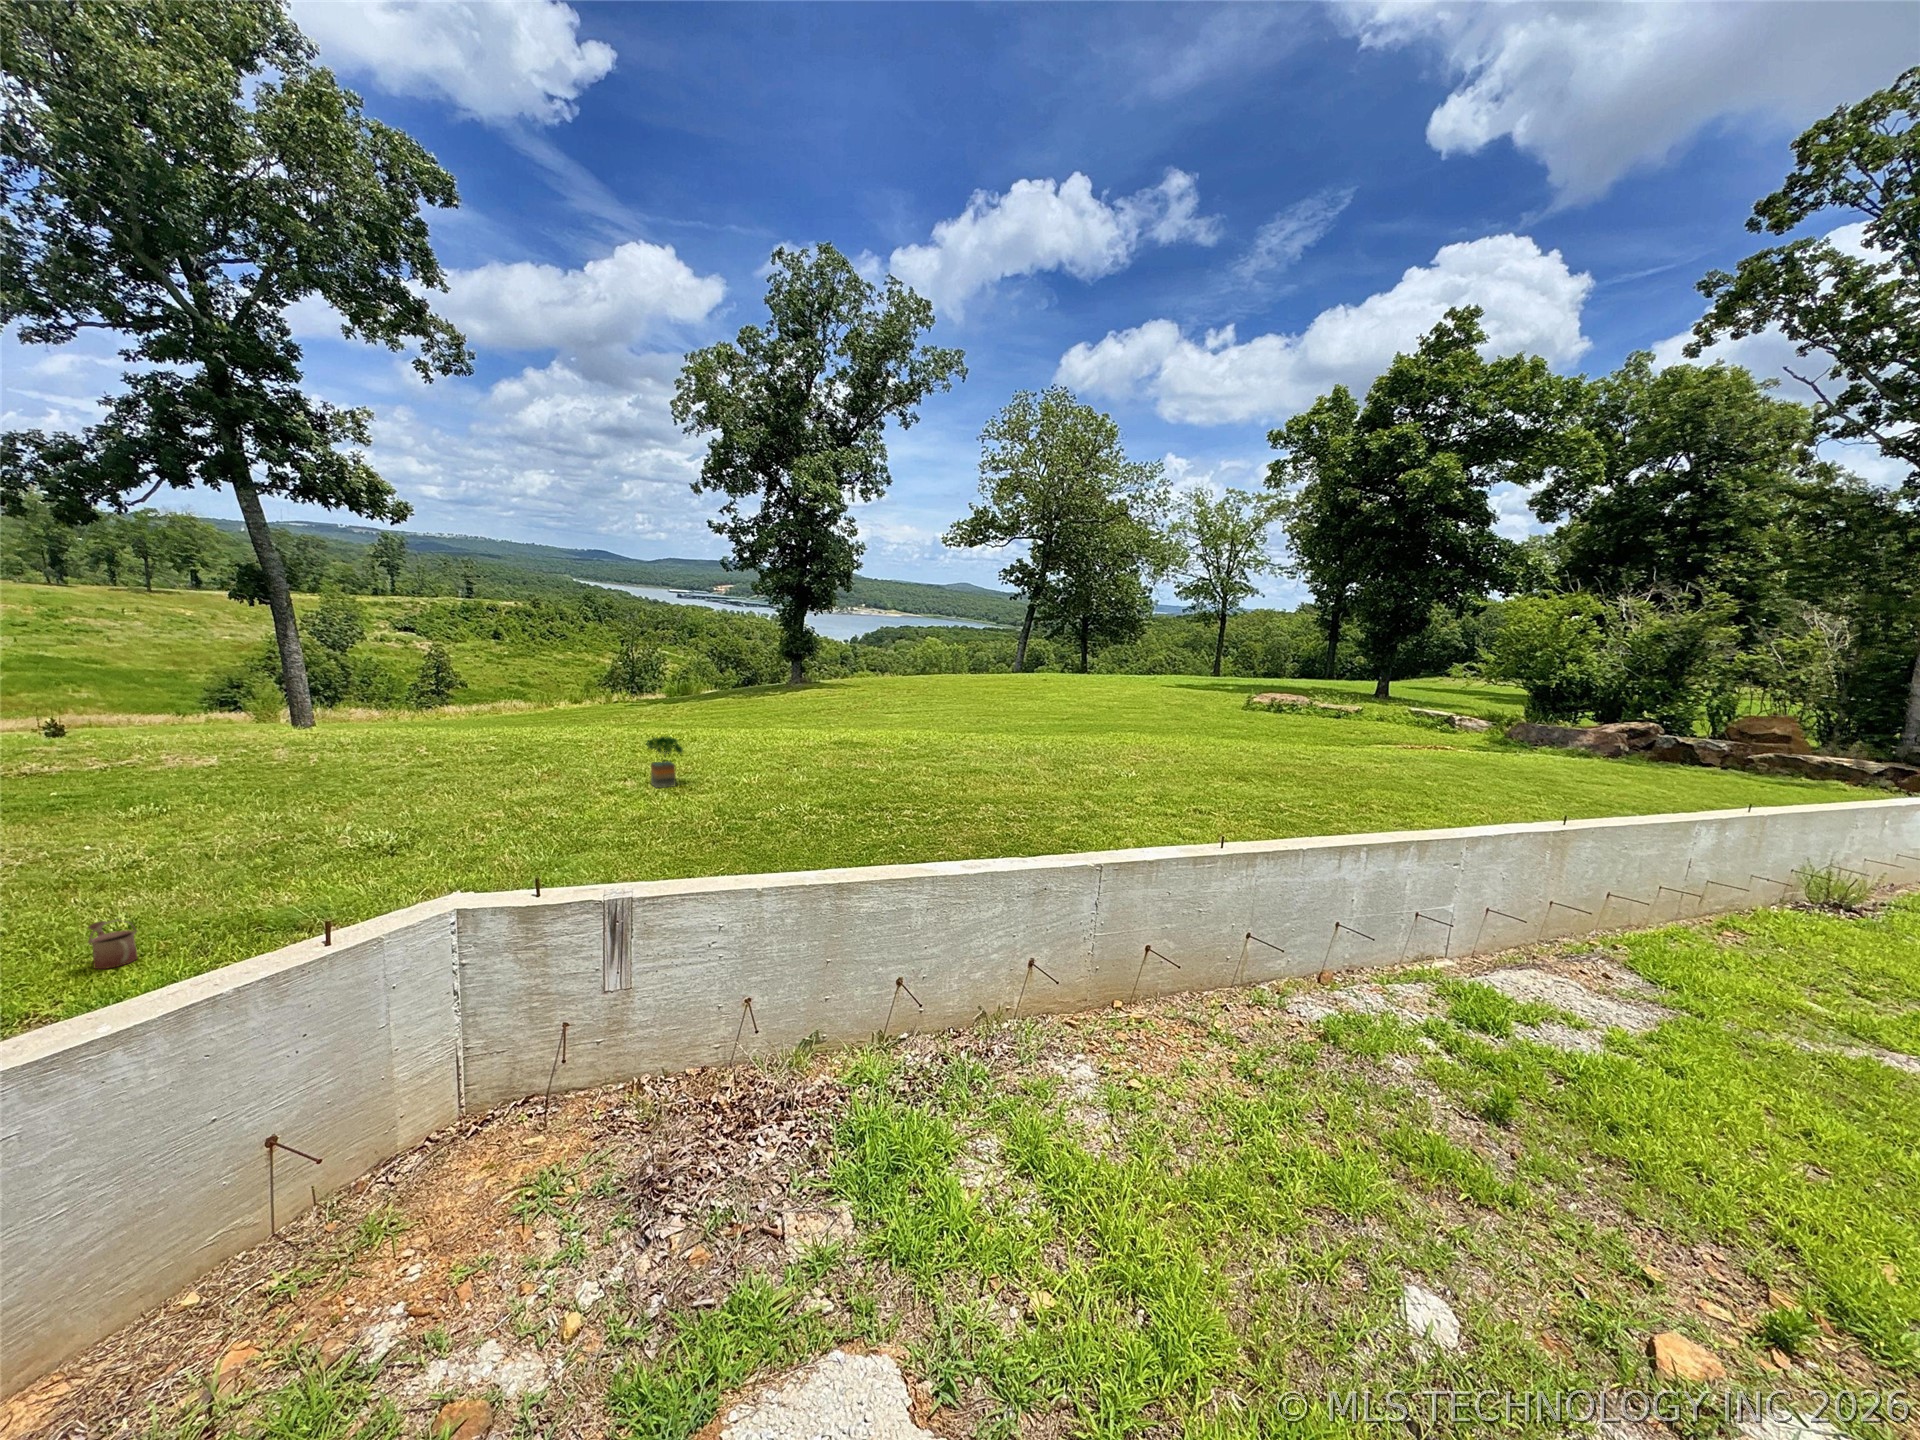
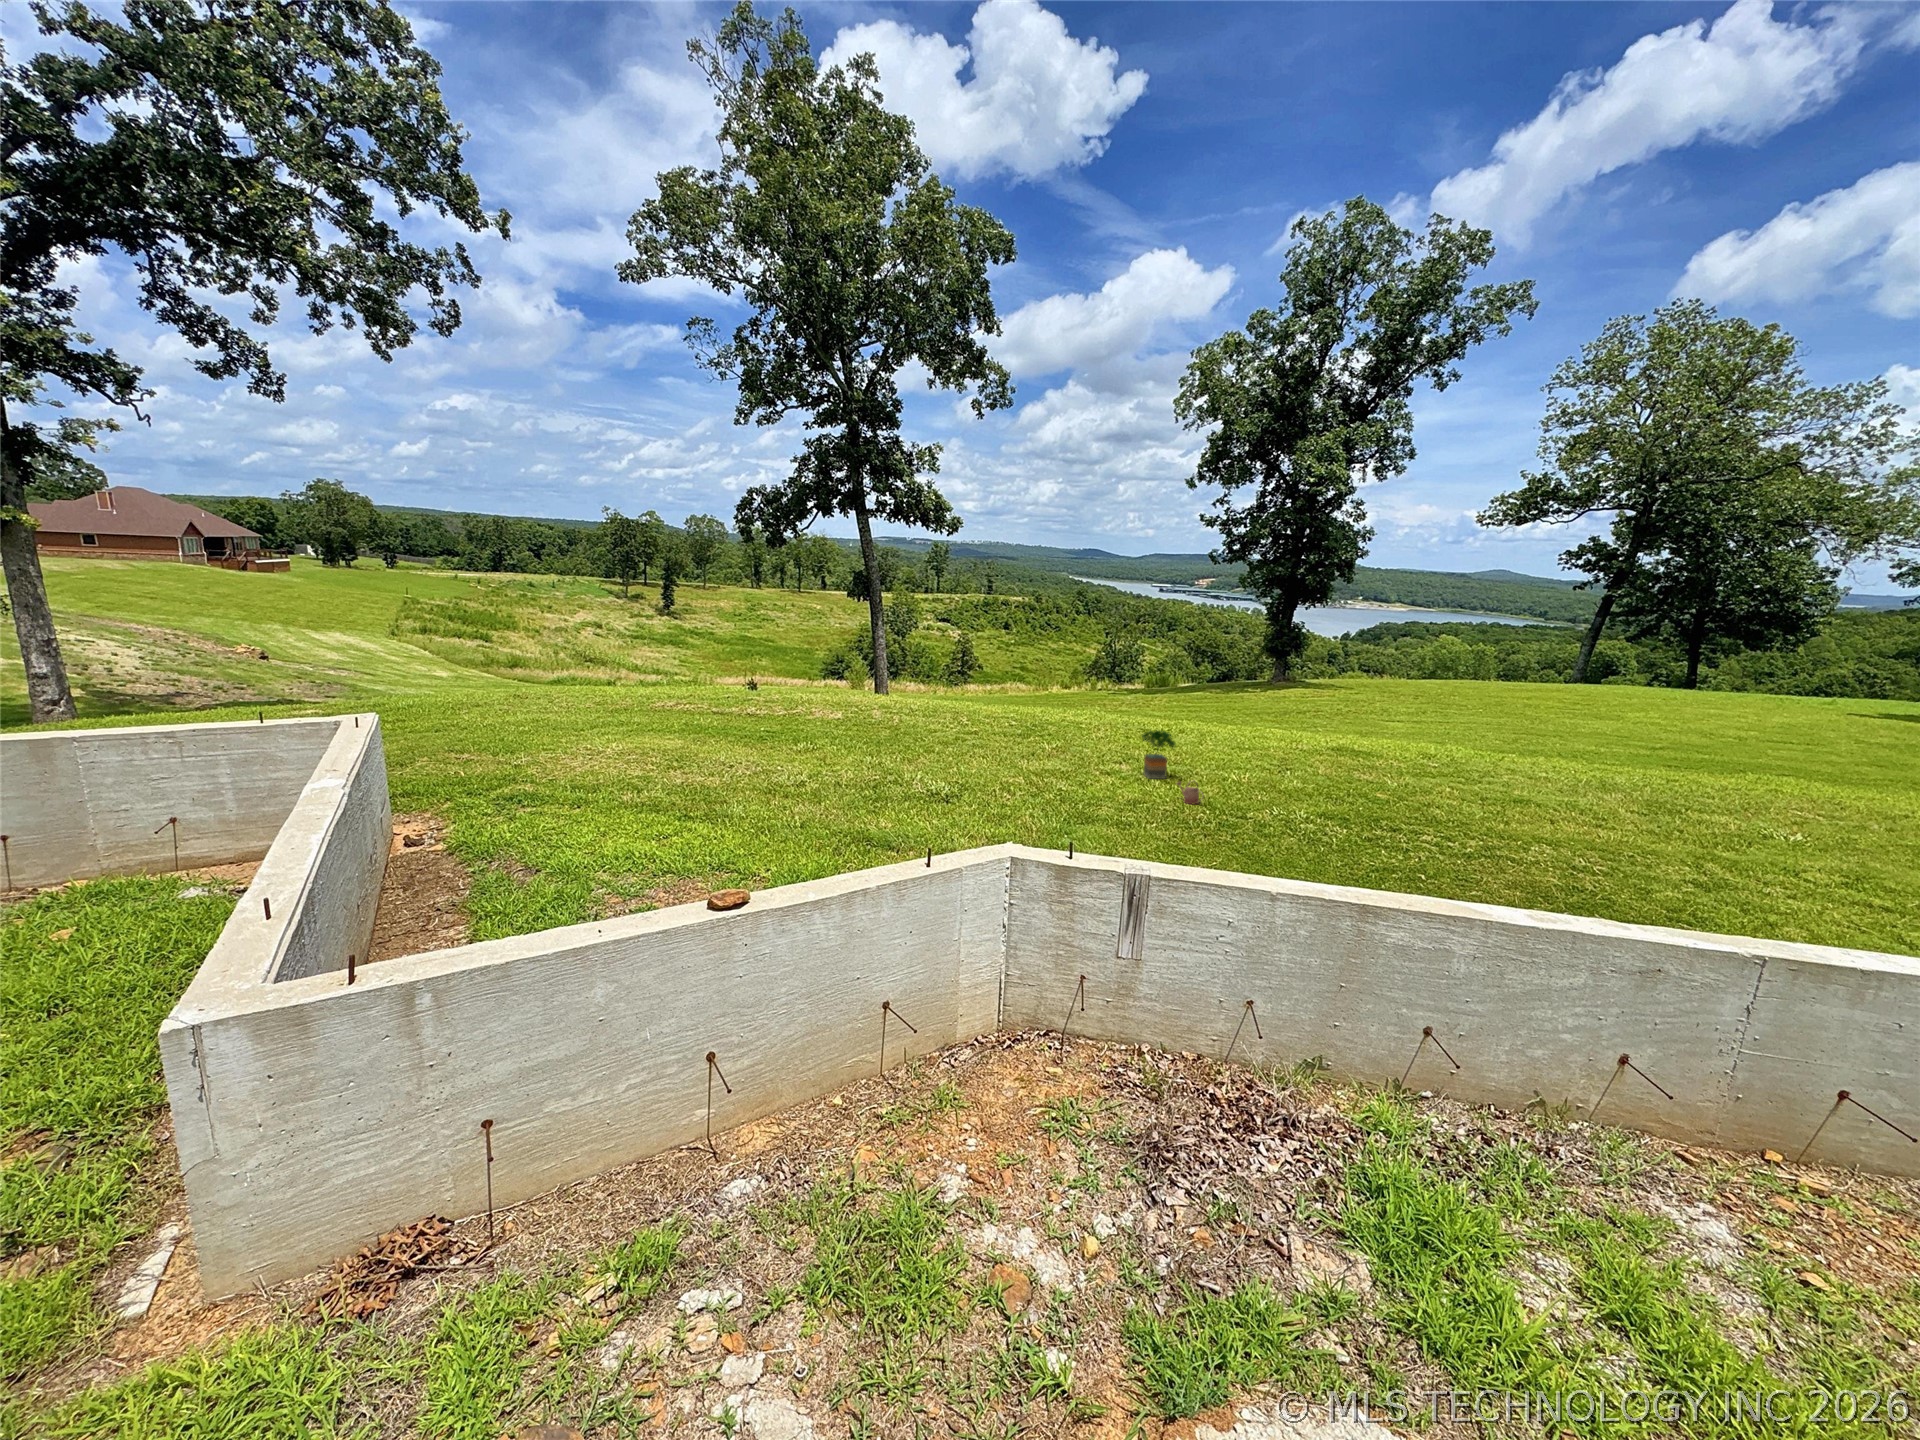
watering can: present [88,920,138,969] -> present [1177,782,1203,804]

